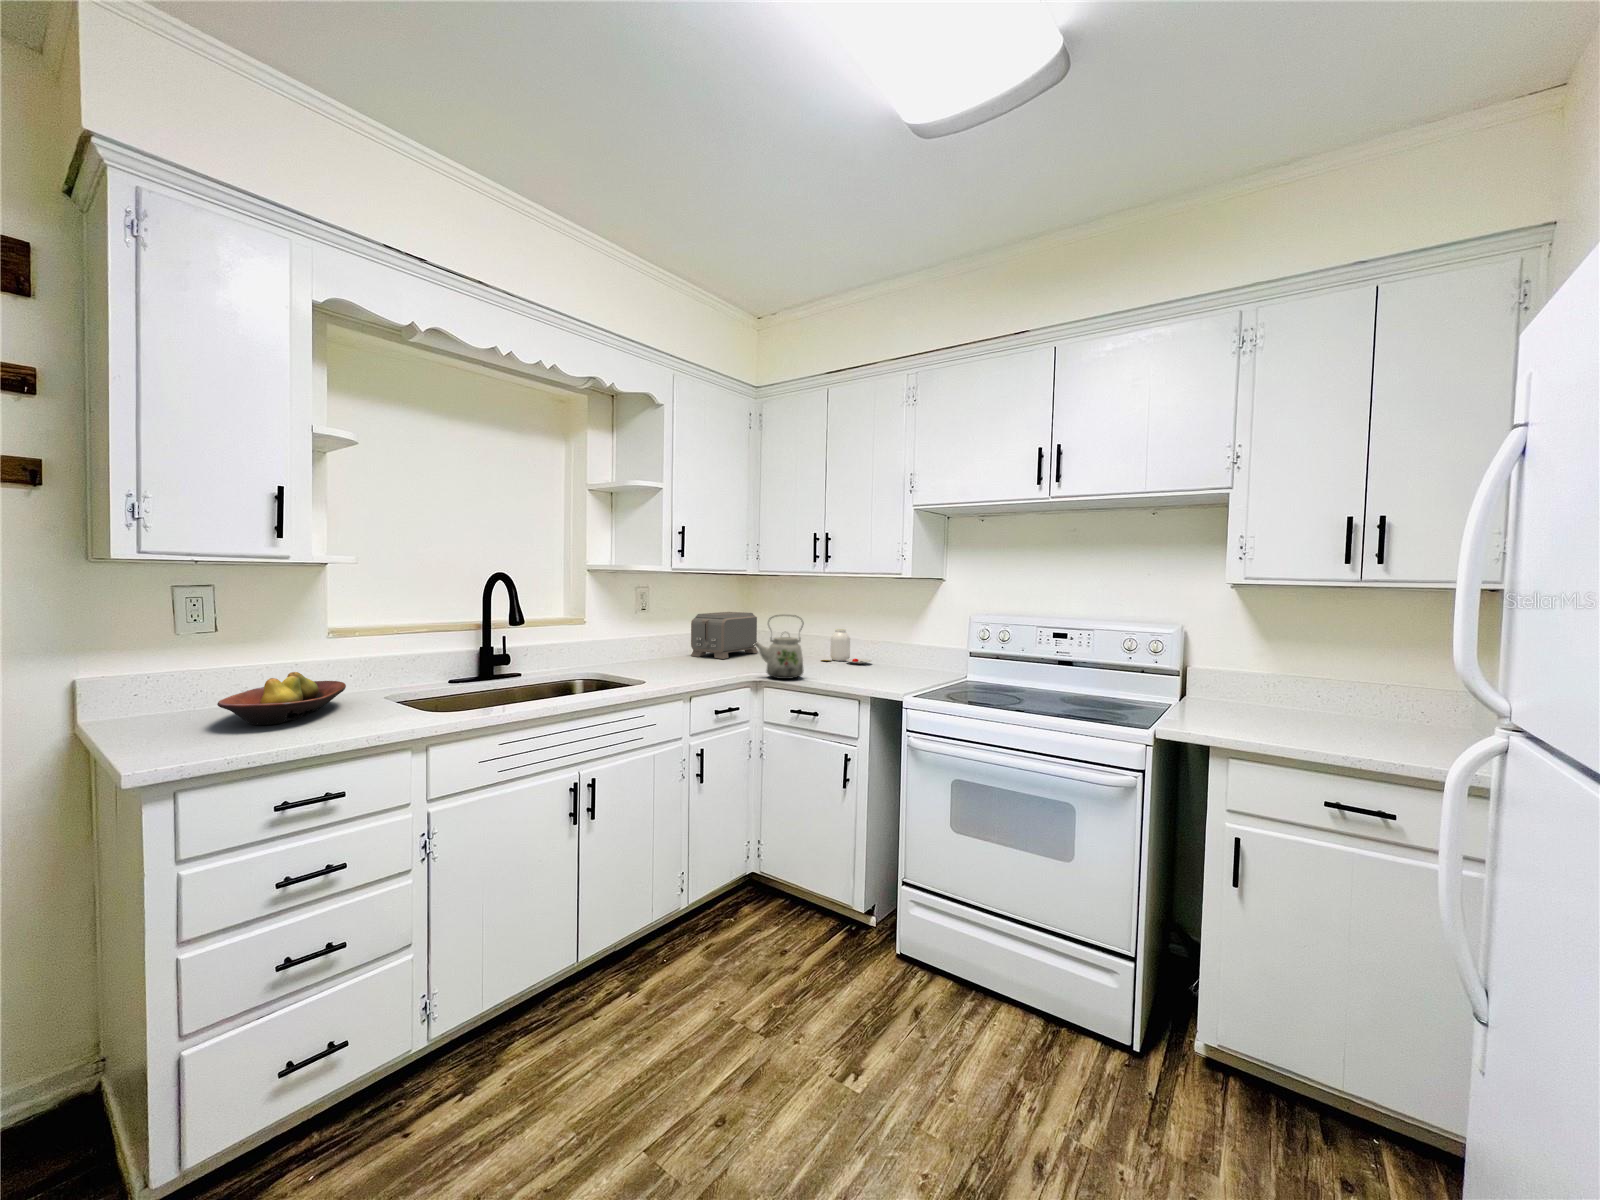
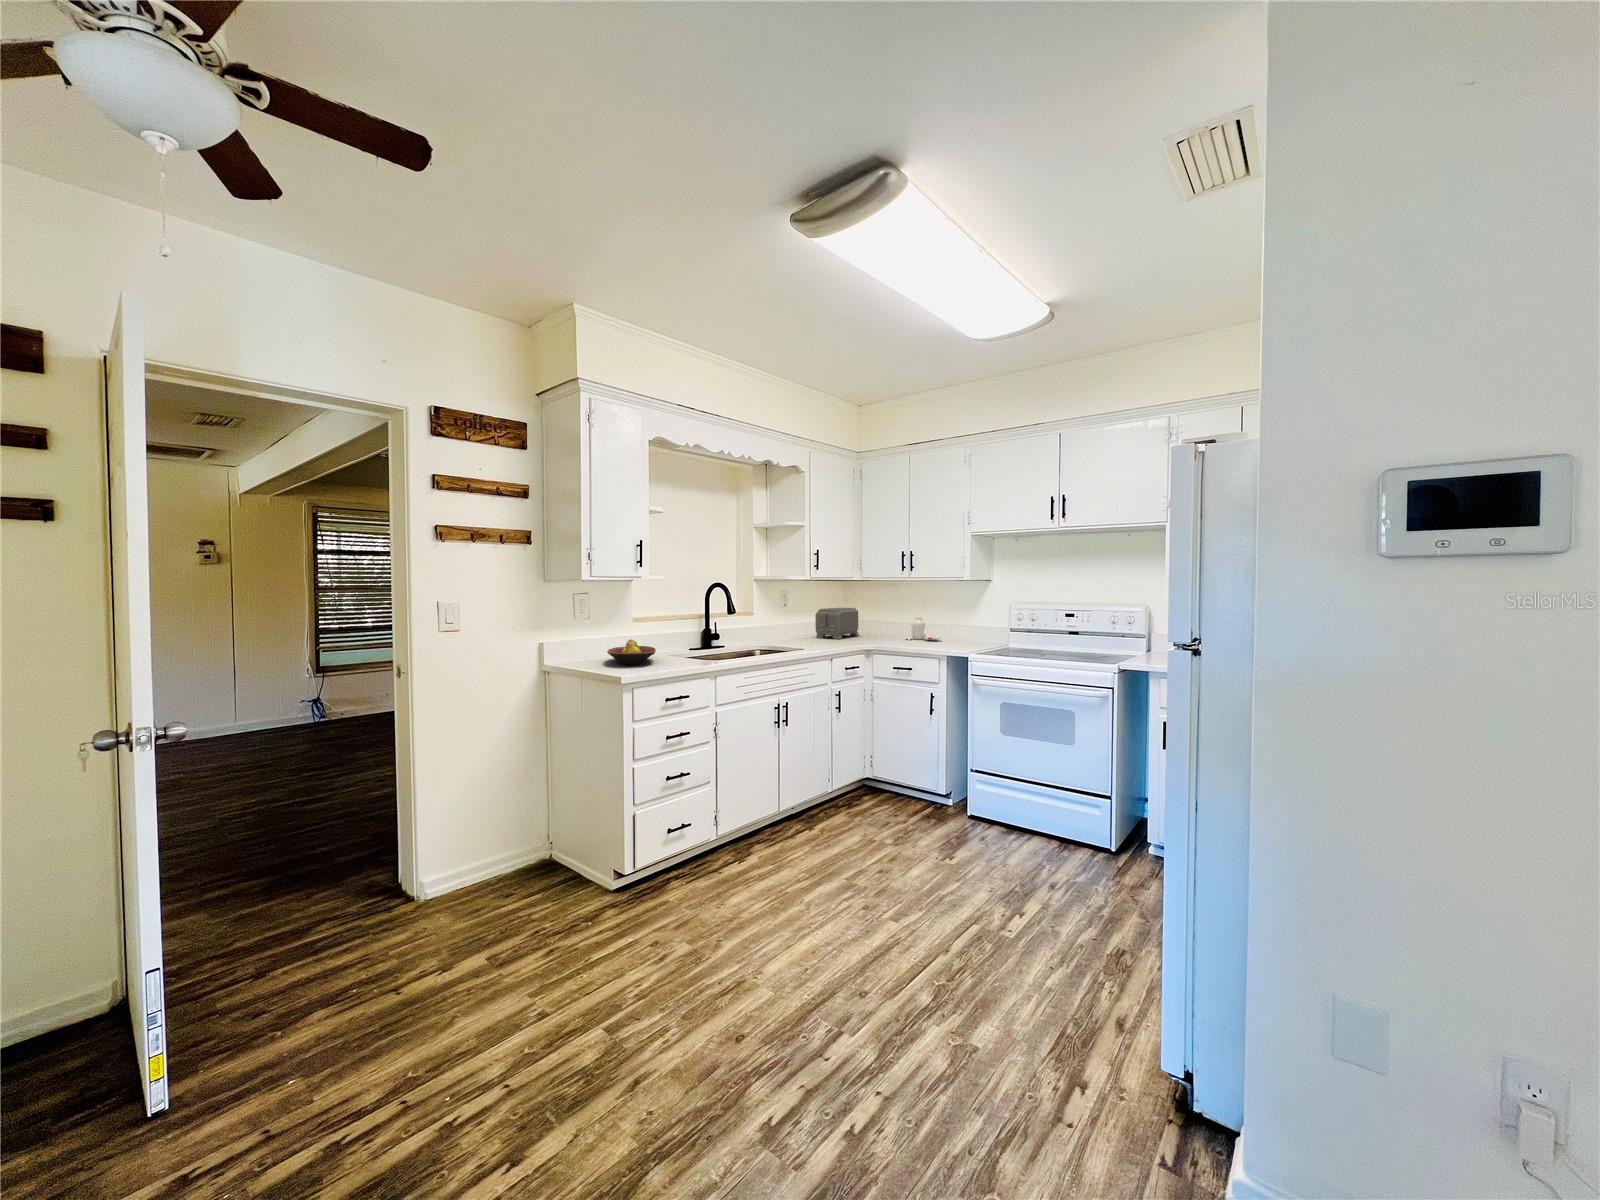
kettle: present [754,615,804,679] -> none [867,607,900,648]

